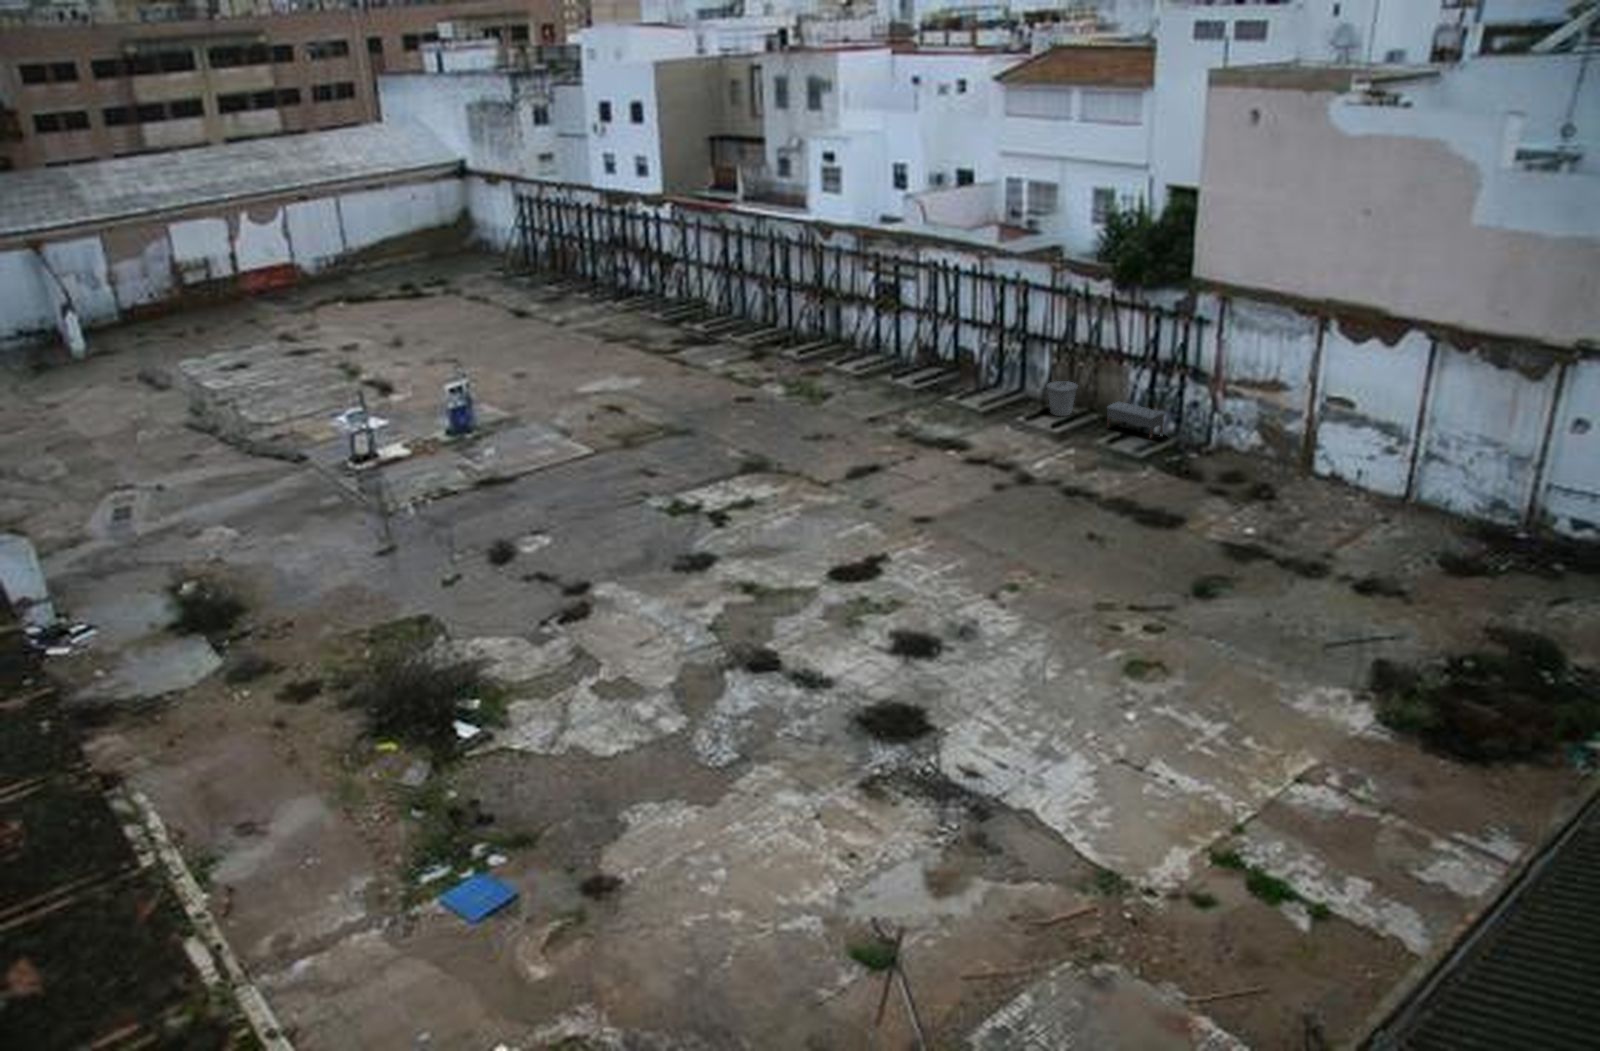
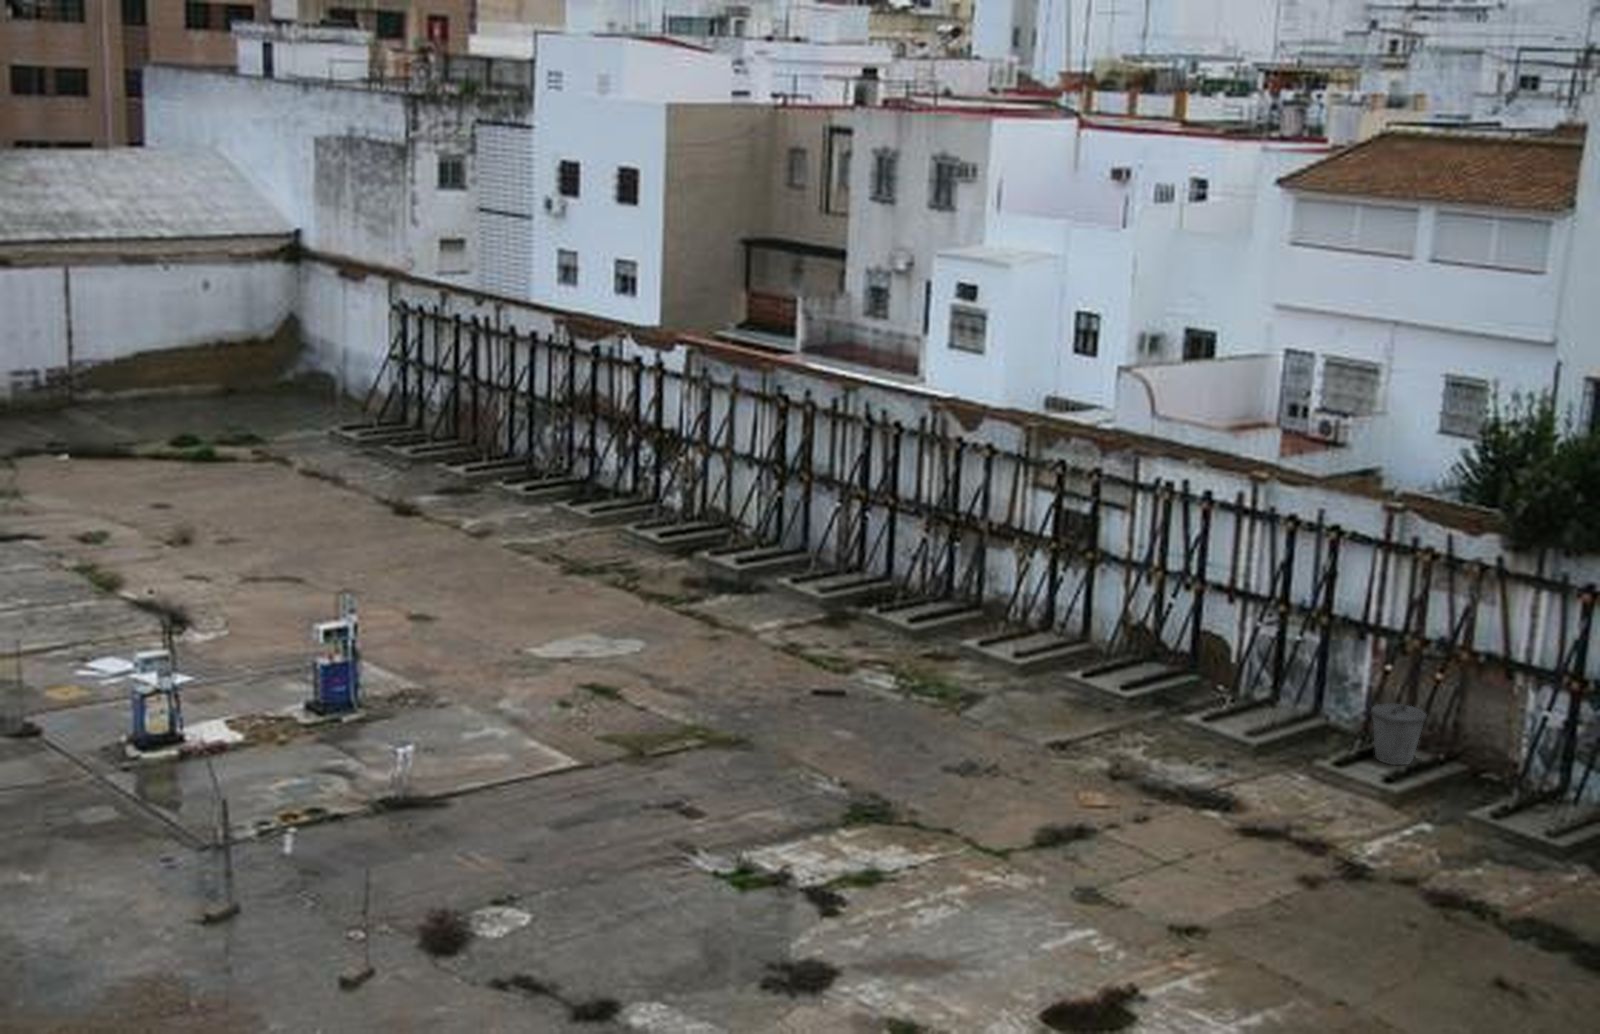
bench: present [1107,402,1165,439] -> none [1481,747,1589,820]

